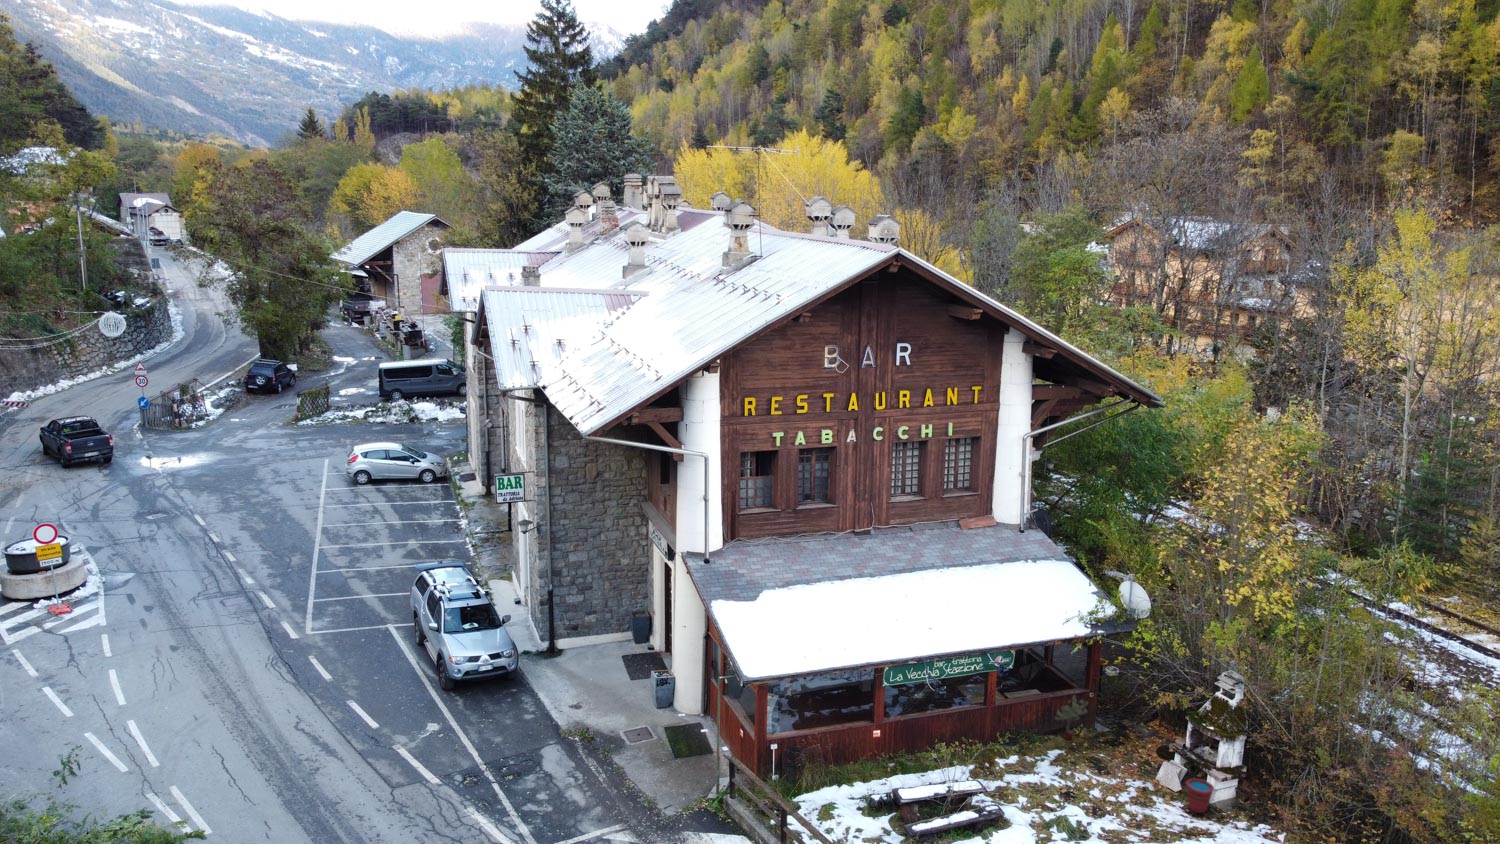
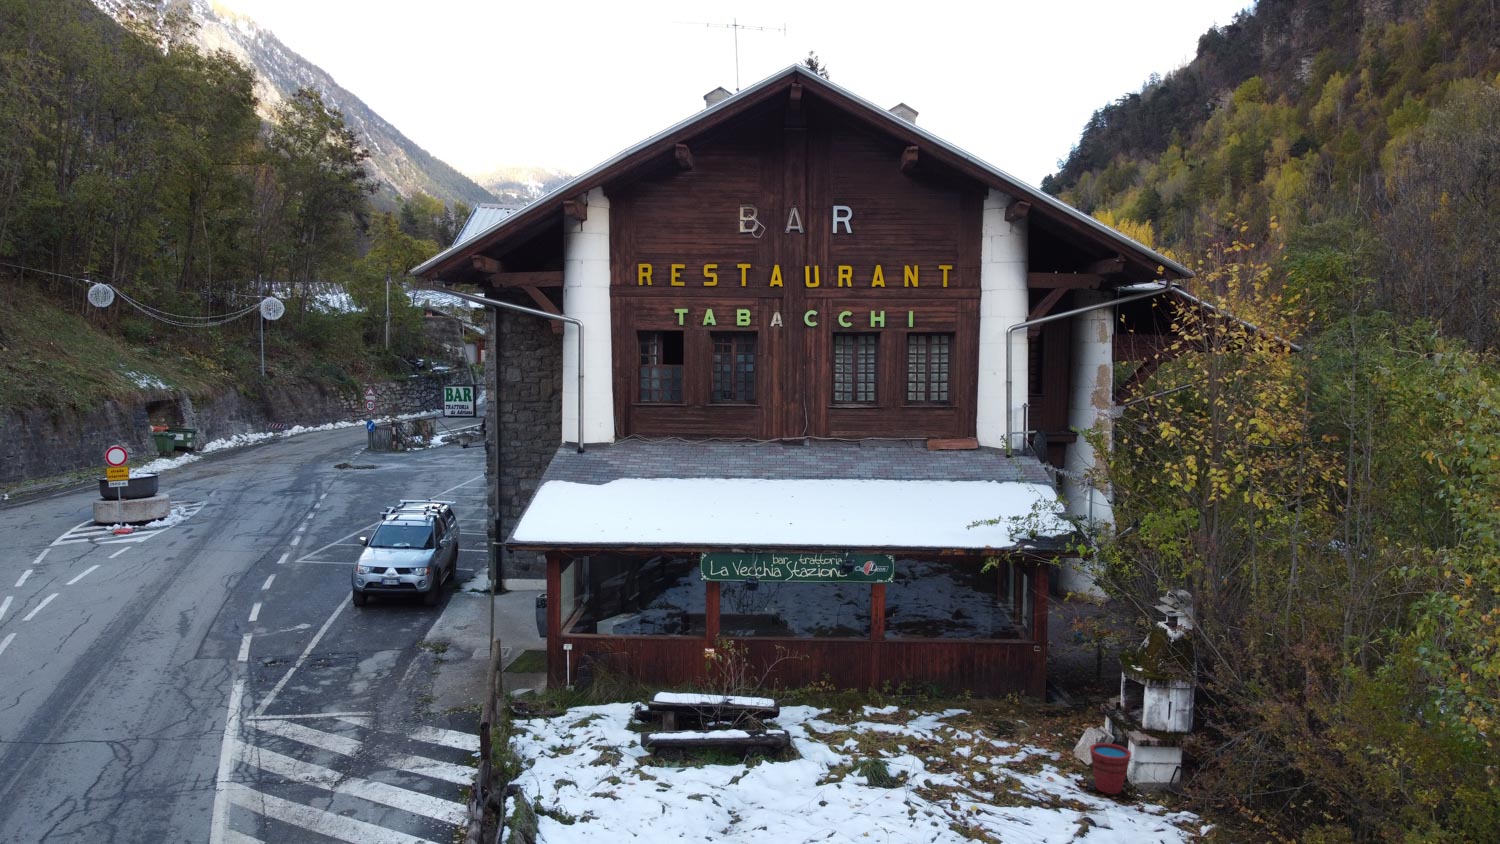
potted tree: present [1055,698,1088,740] -> none [981,650,1034,715]

